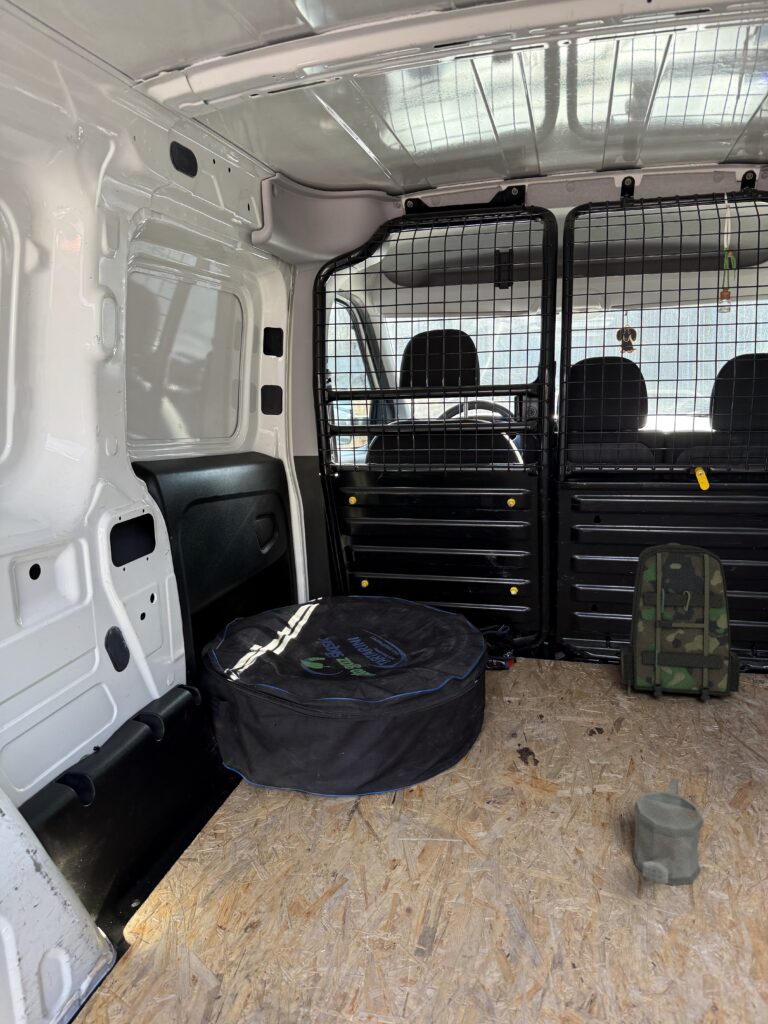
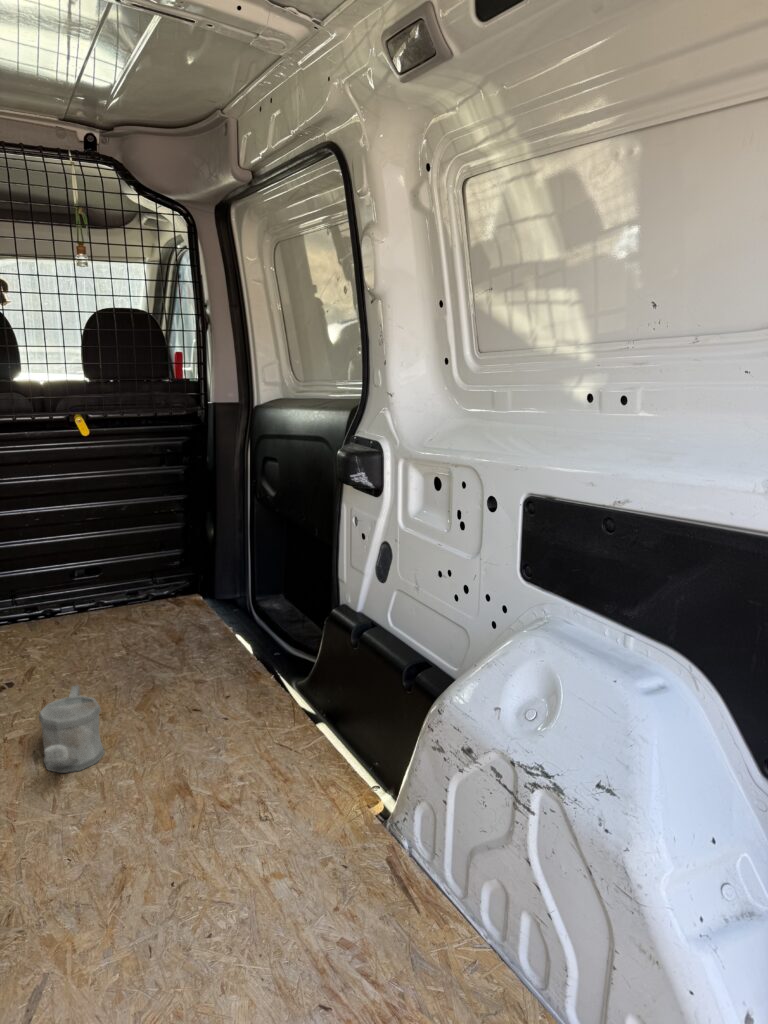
backpack: present [620,543,740,700] -> none [24,489,139,644]

